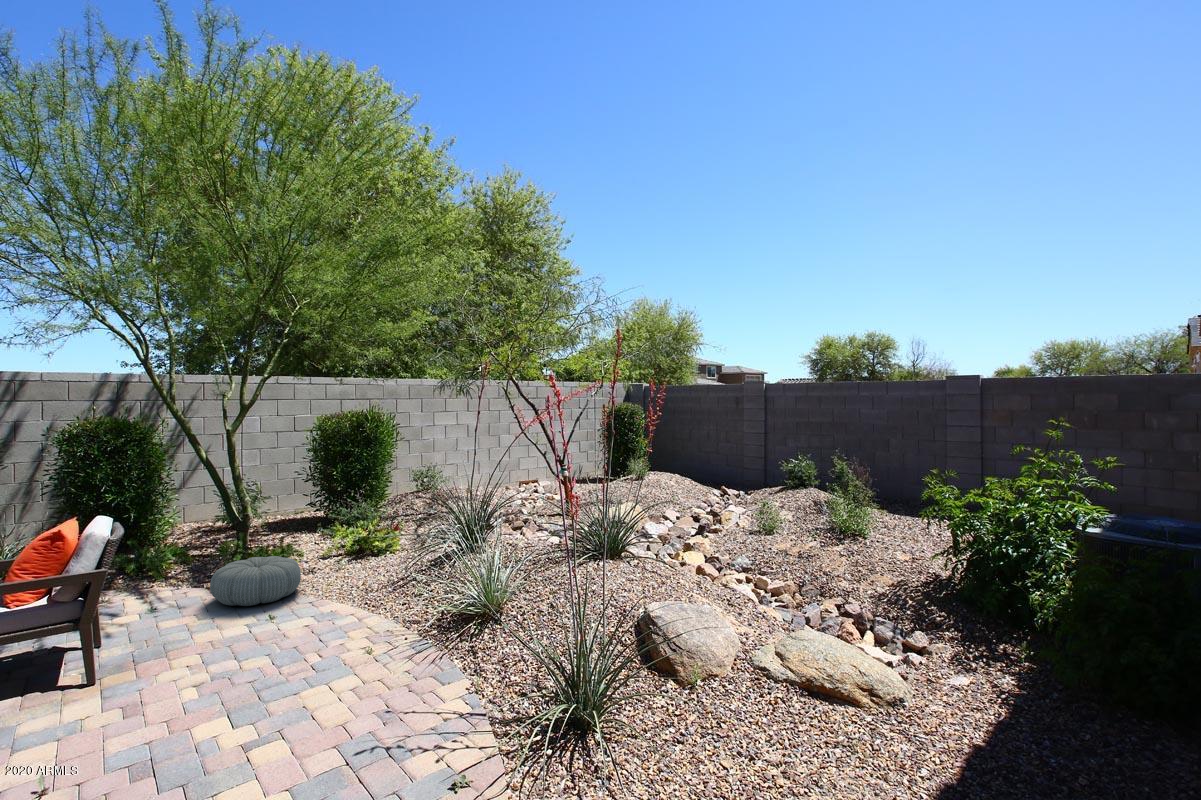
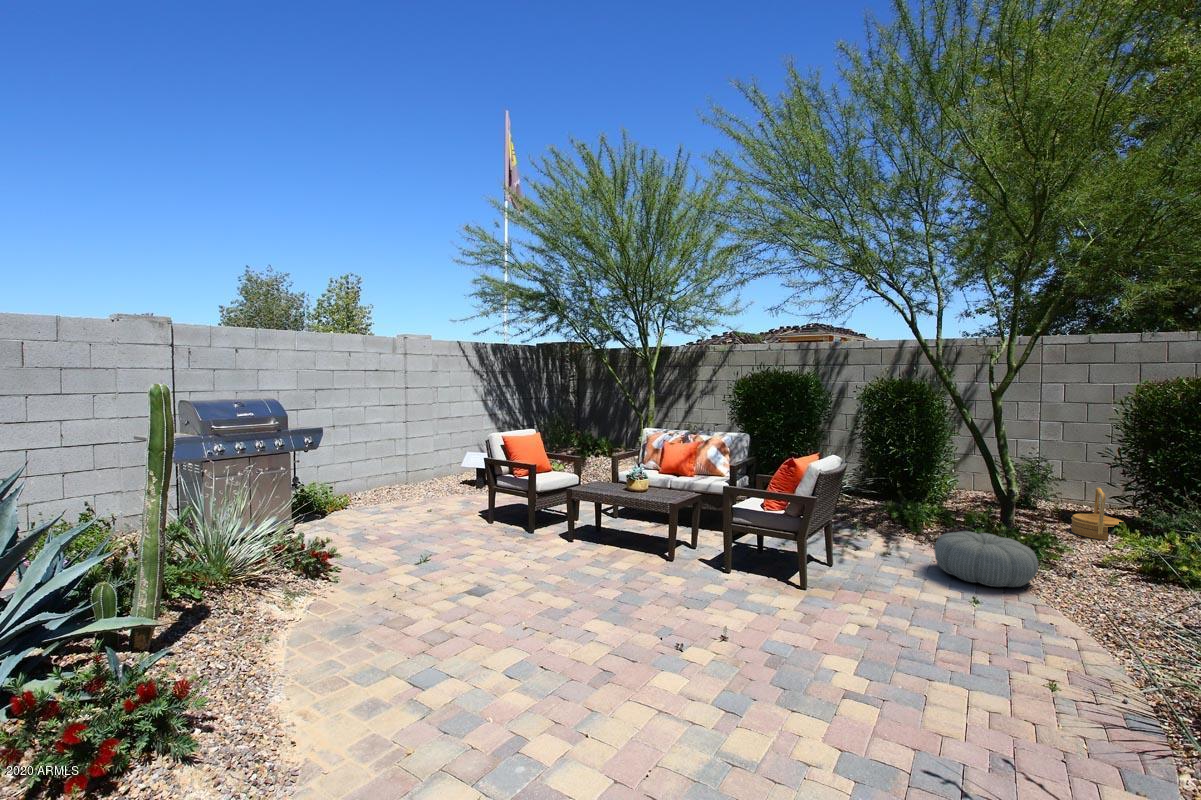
woven basket: none [284,497,322,539] -> present [1071,488,1123,540]

